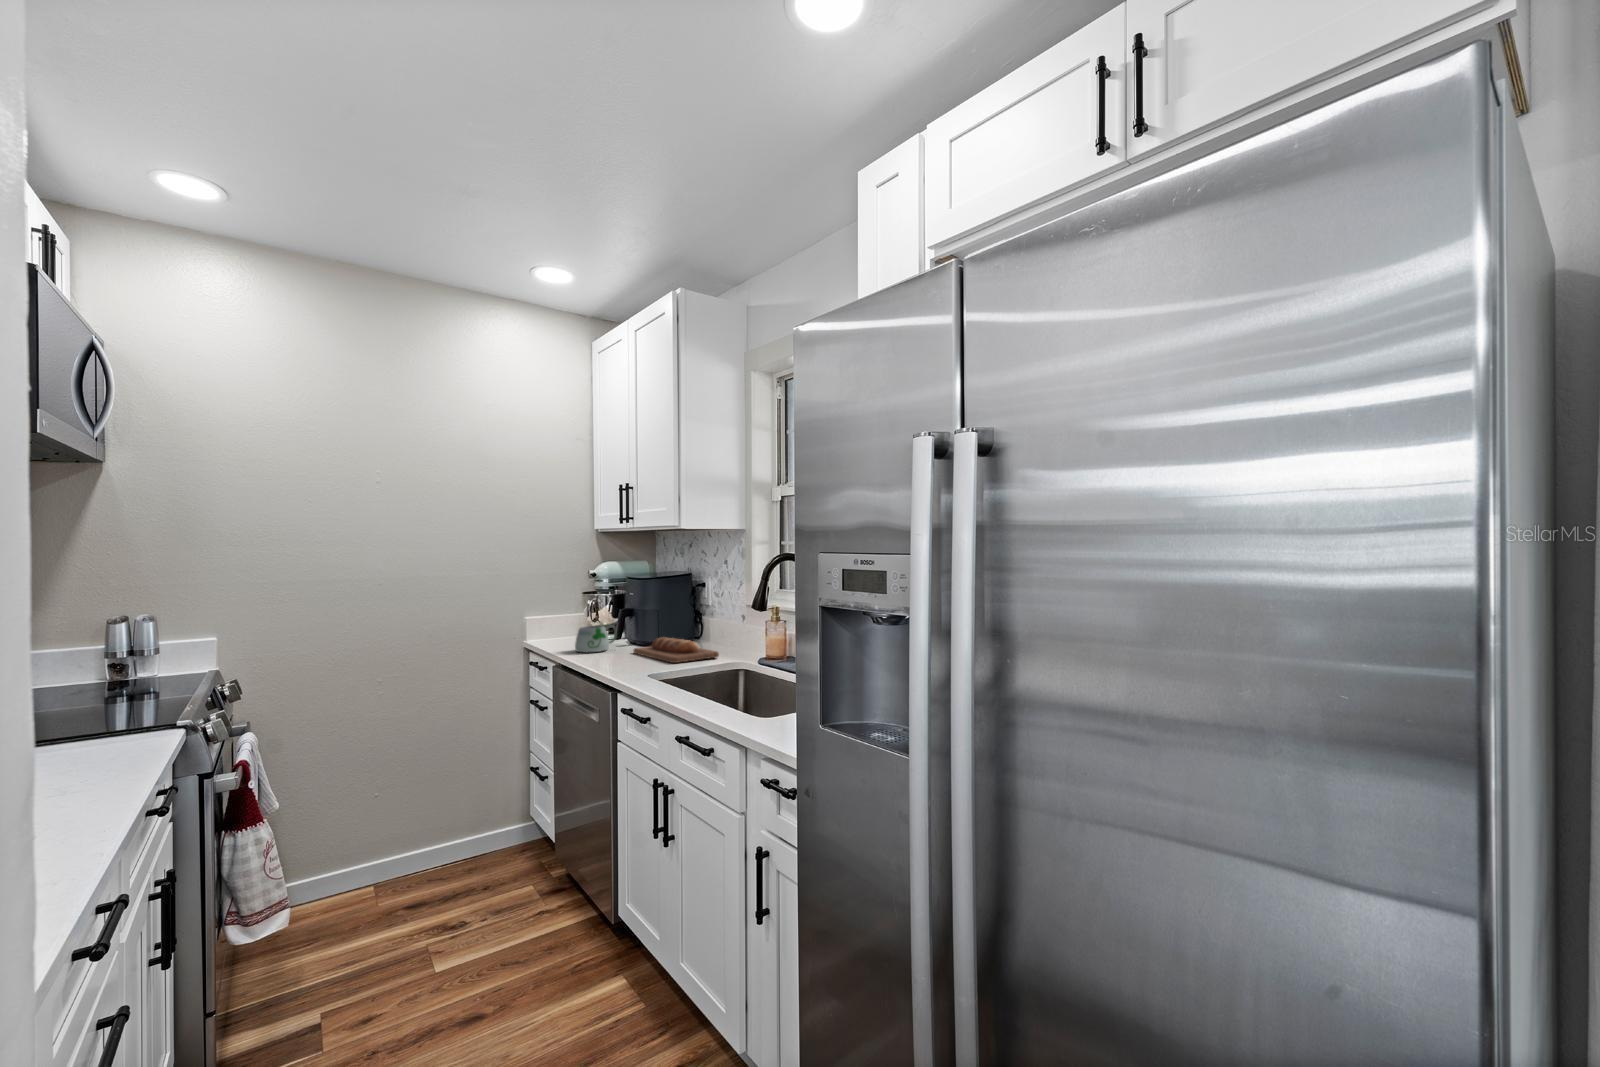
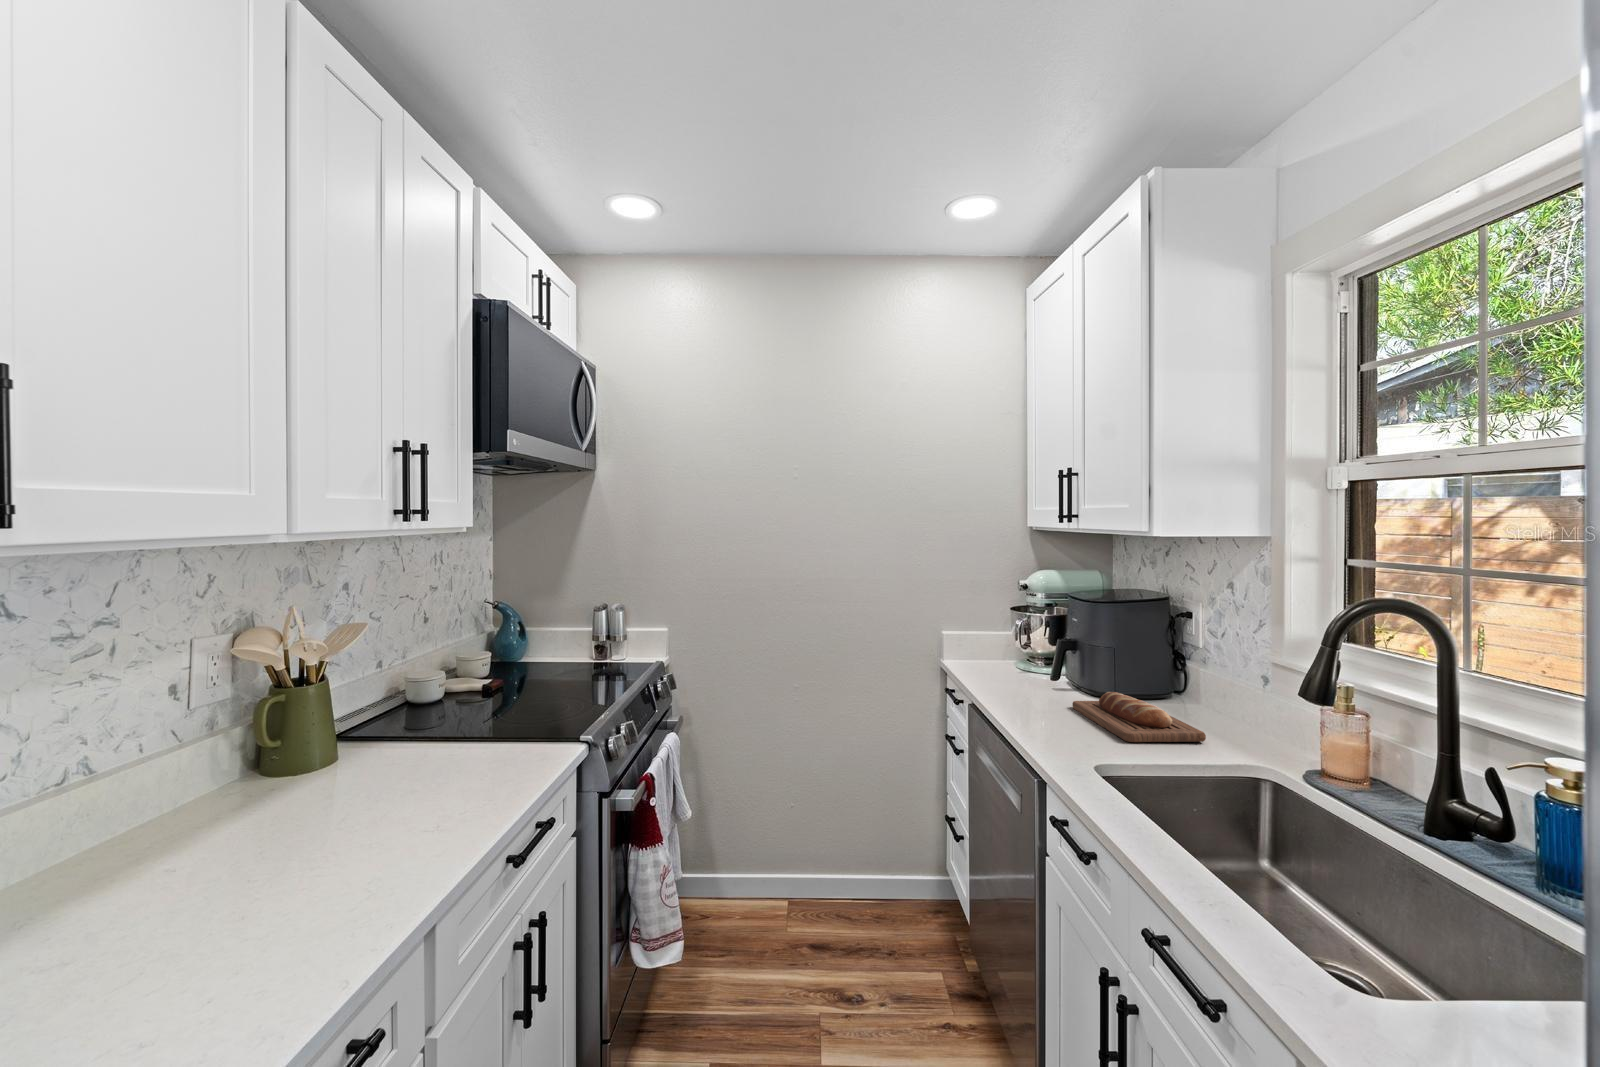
mug: present [575,625,617,652] -> none [995,660,1052,701]

